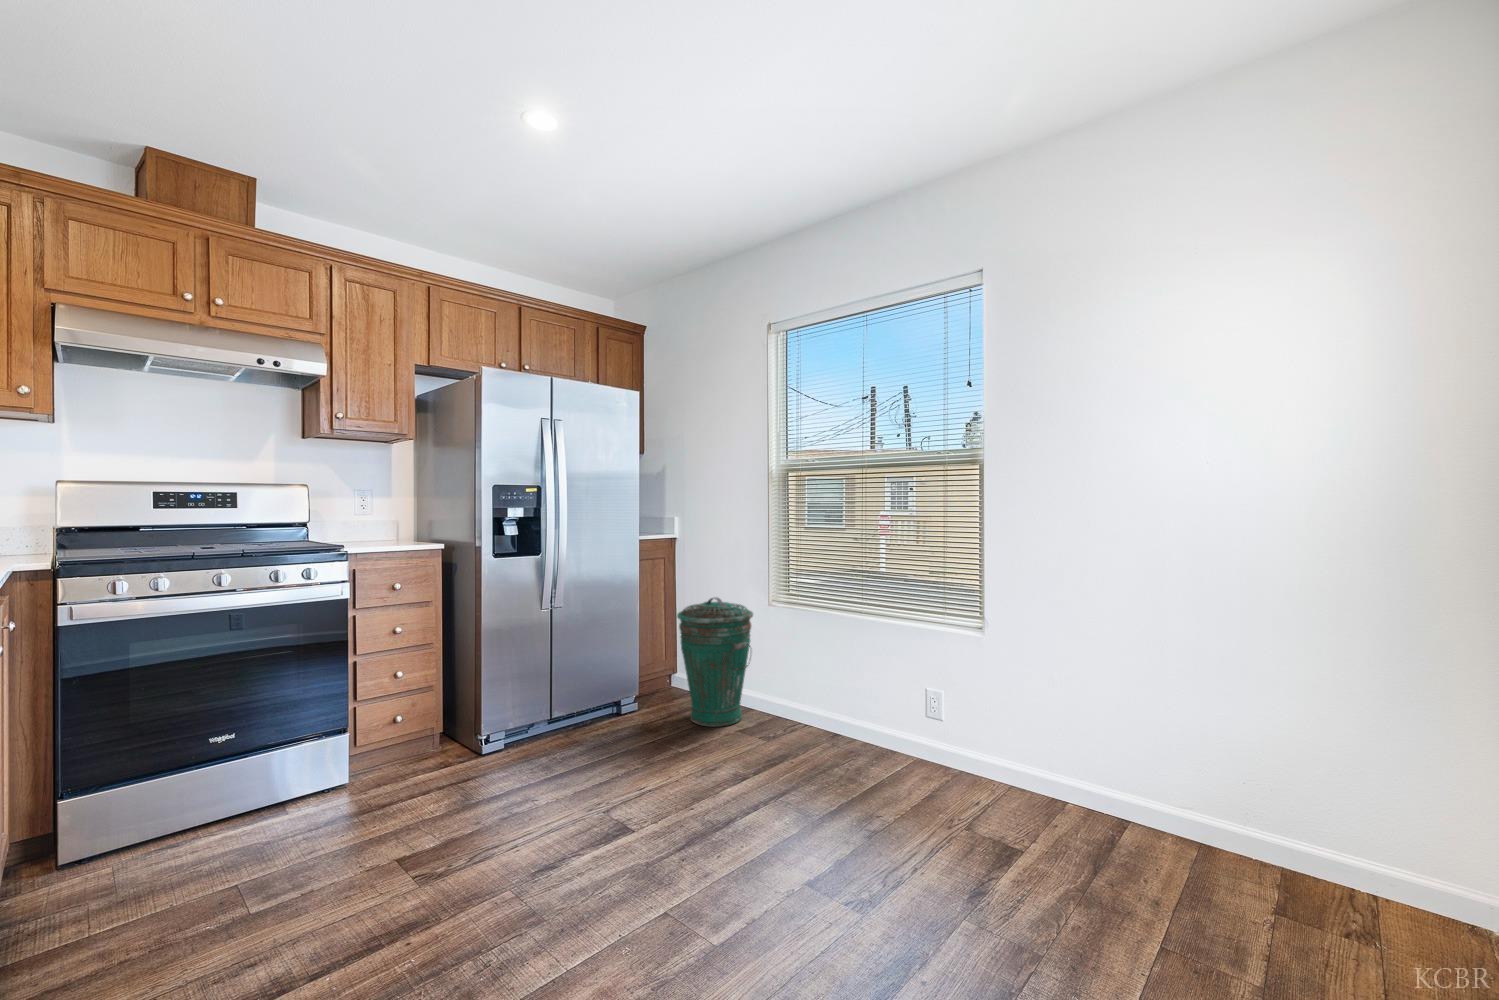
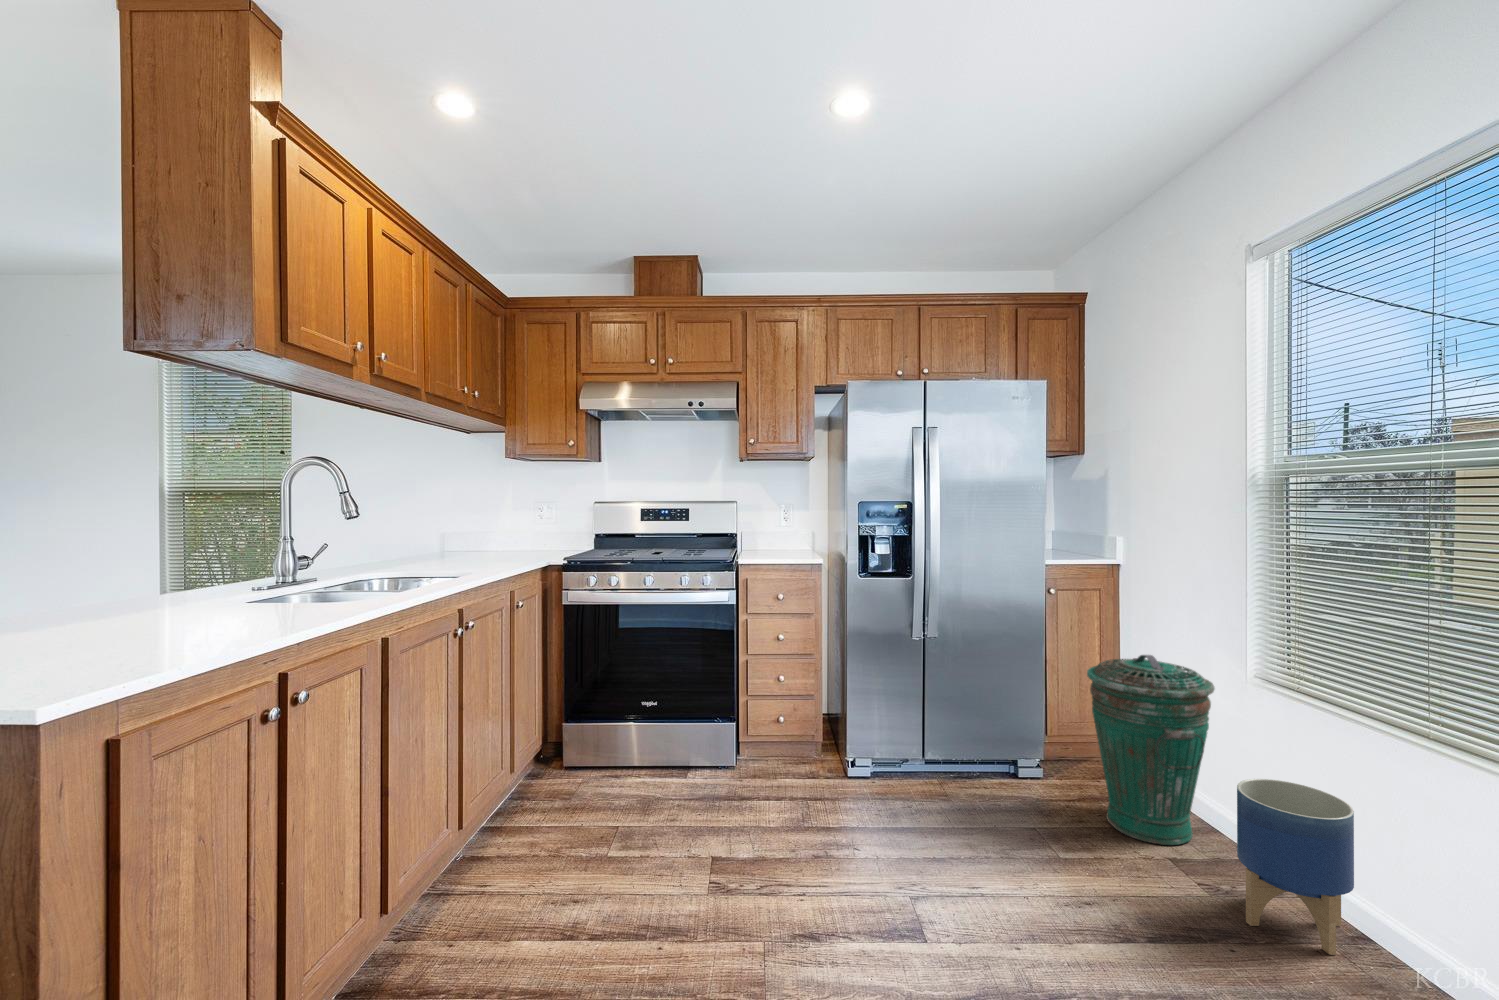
planter: none [782,658,837,748] -> present [1237,779,1354,955]

